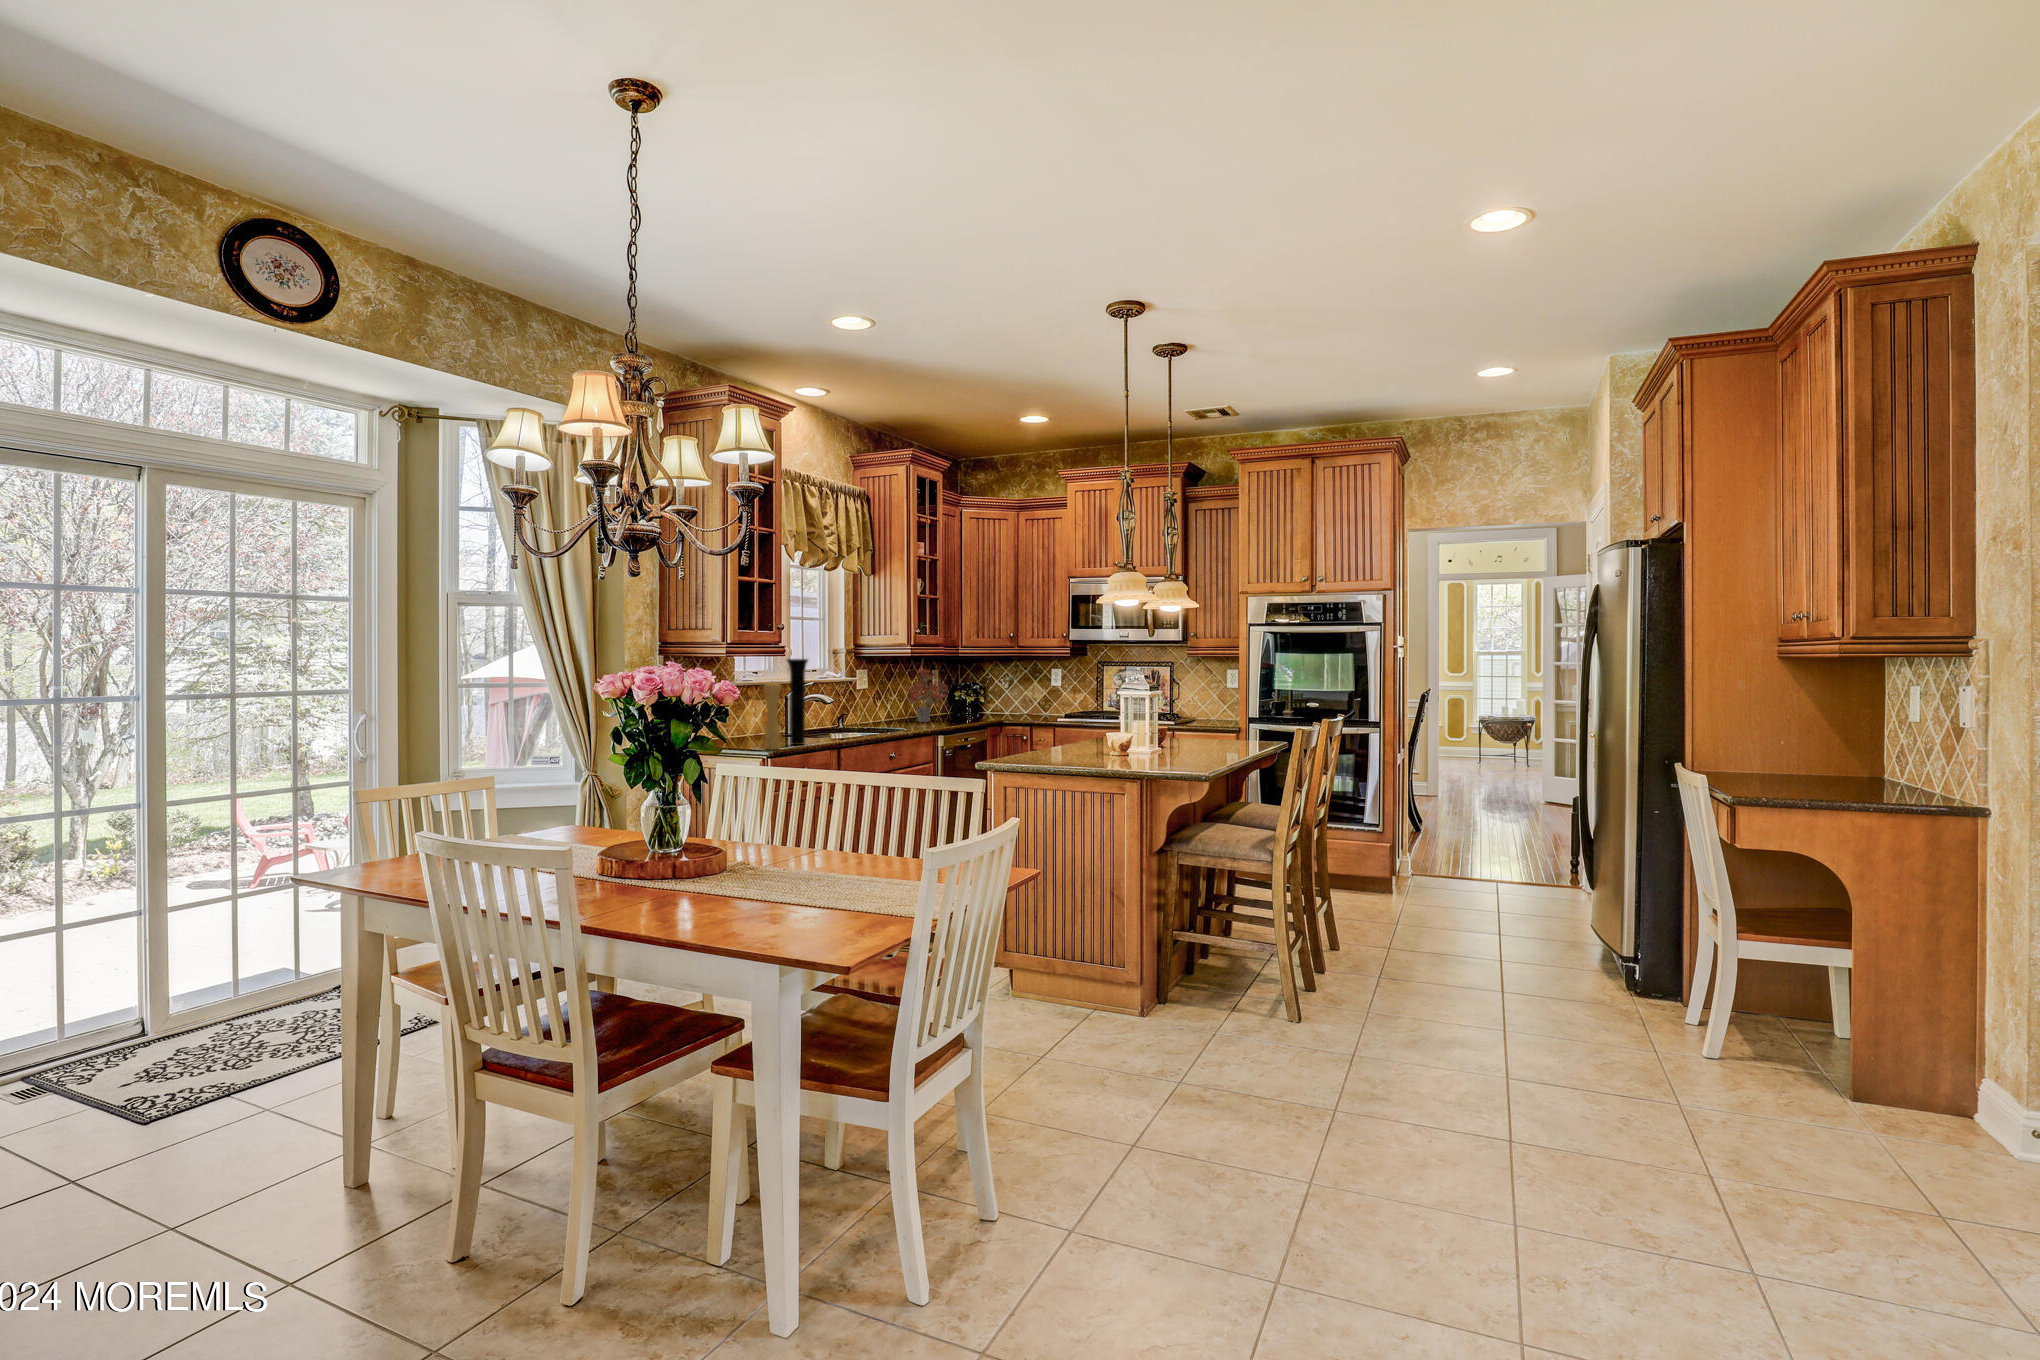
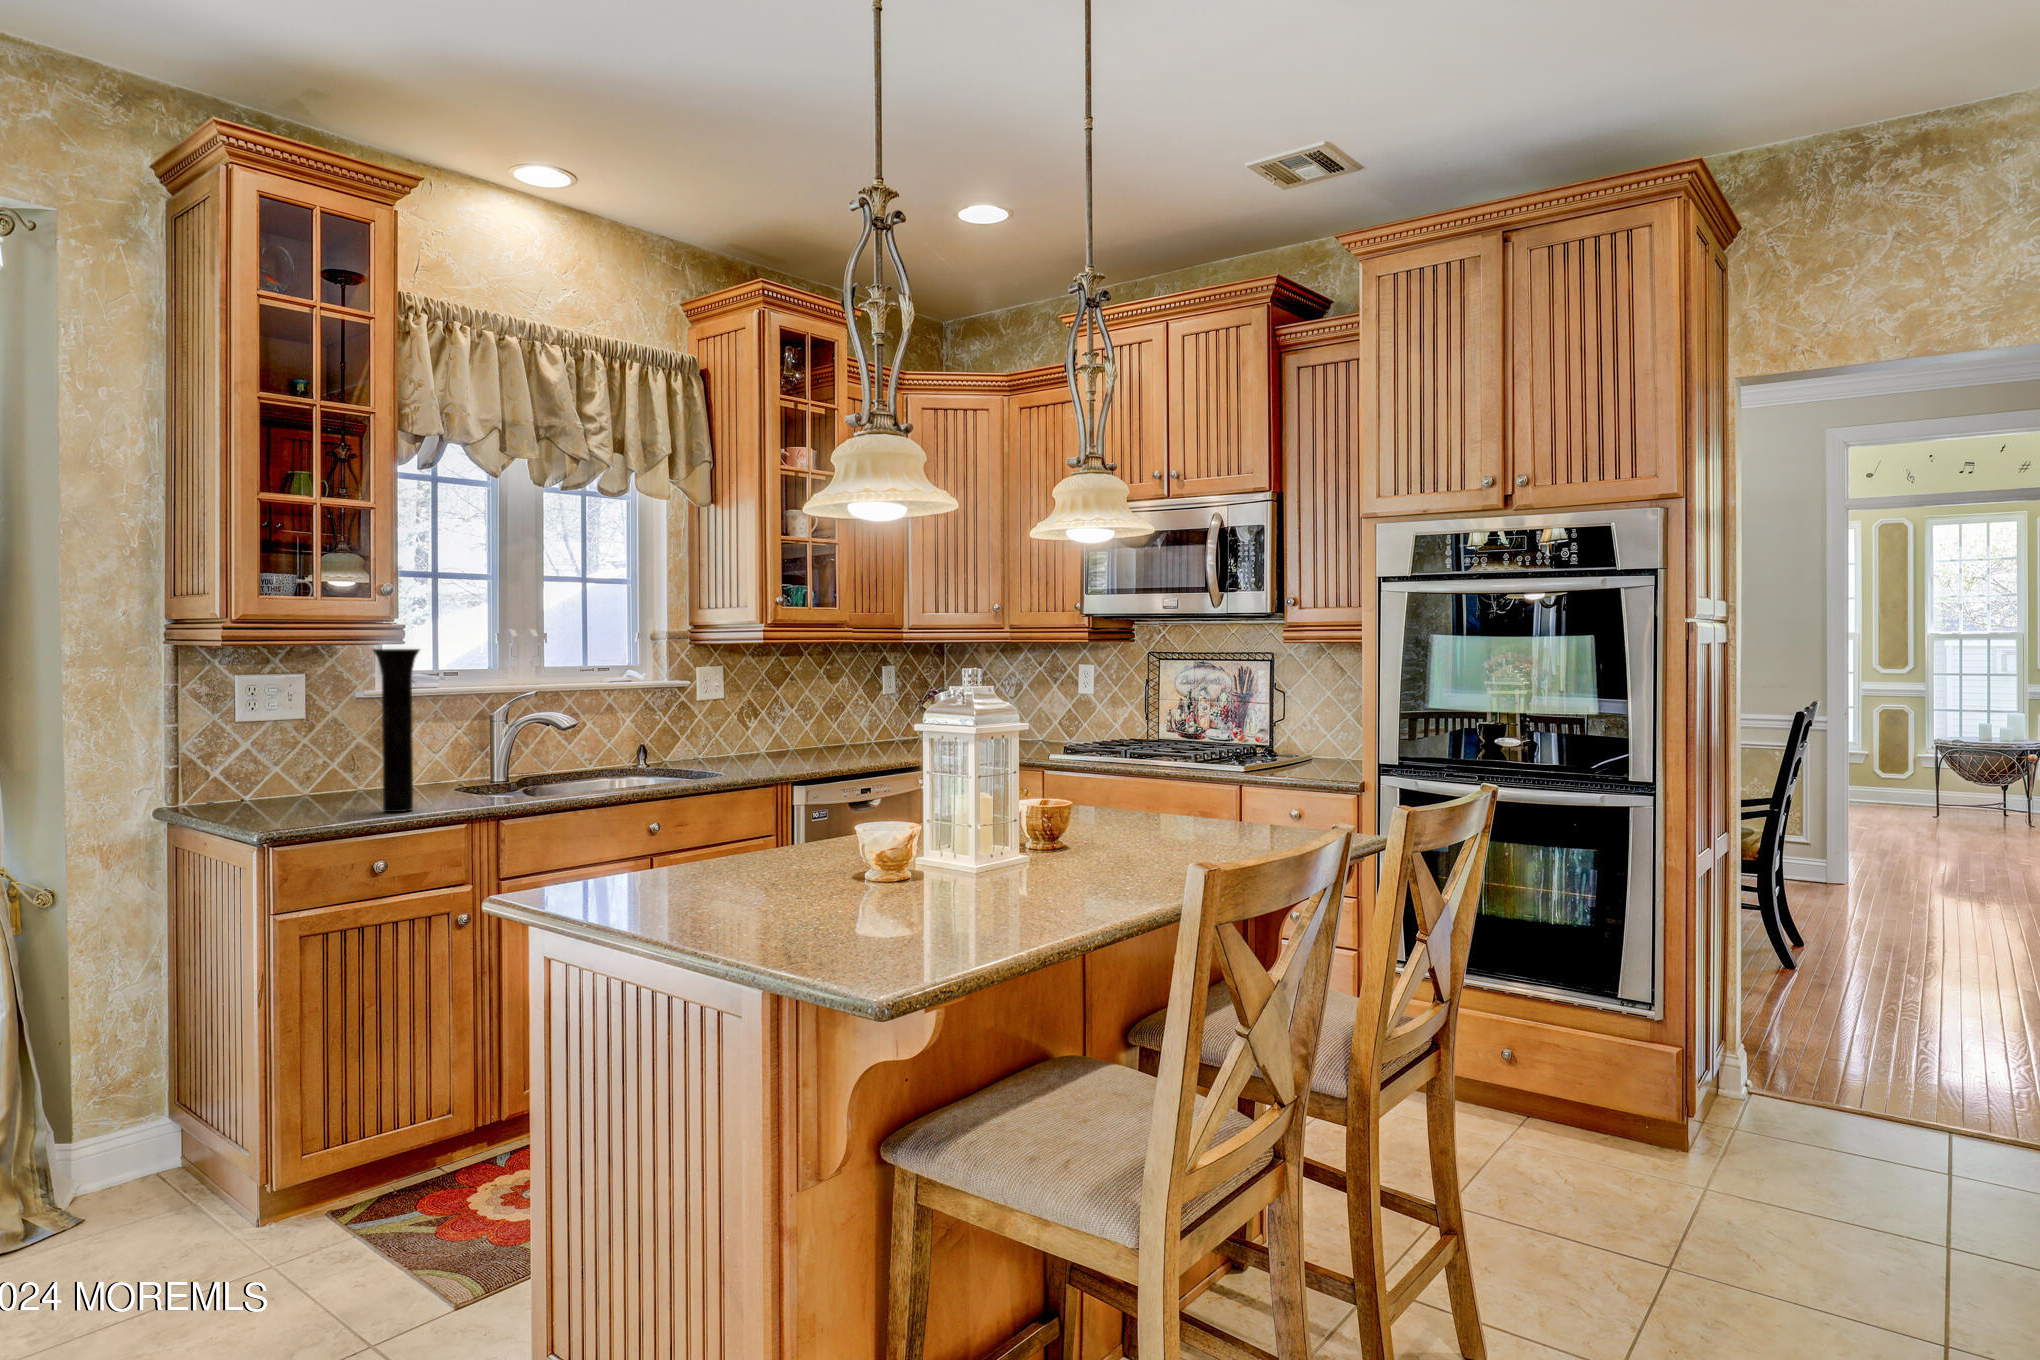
potted plant: present [905,660,948,722] -> none [780,646,875,756]
pepper mill: present [763,682,781,750] -> none [275,693,313,826]

